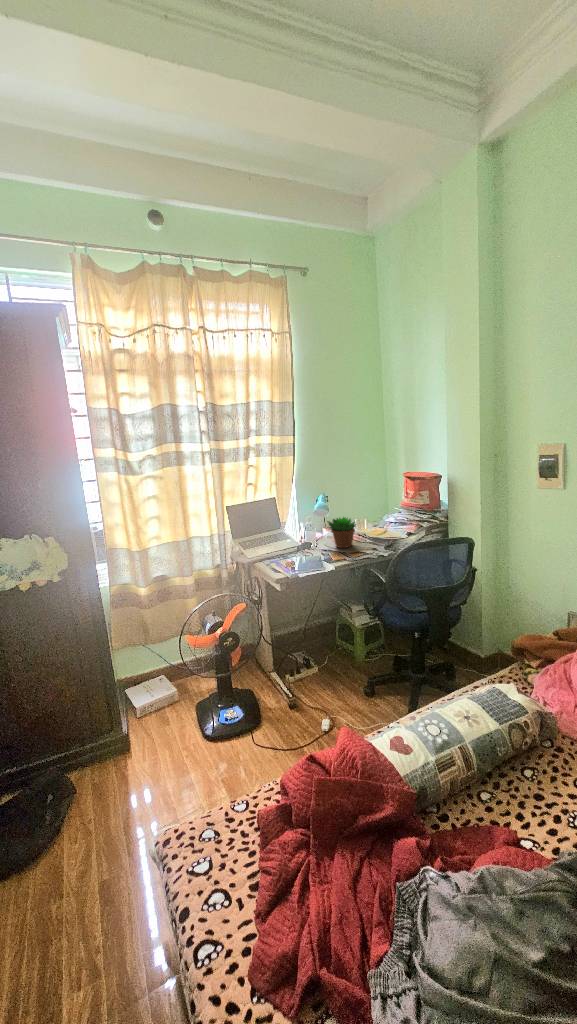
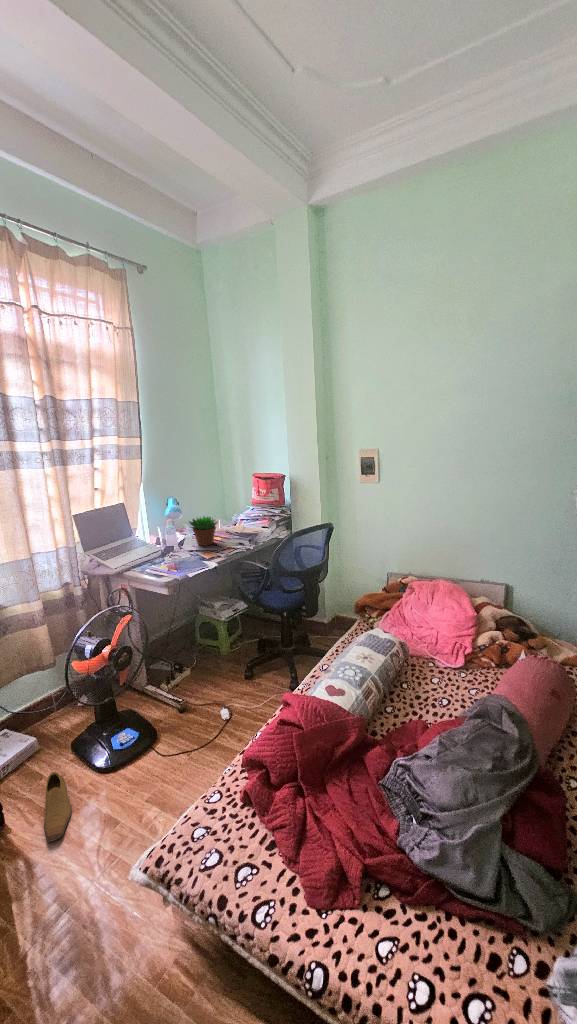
shoe: none [149,728,182,786] -> present [44,772,72,842]

